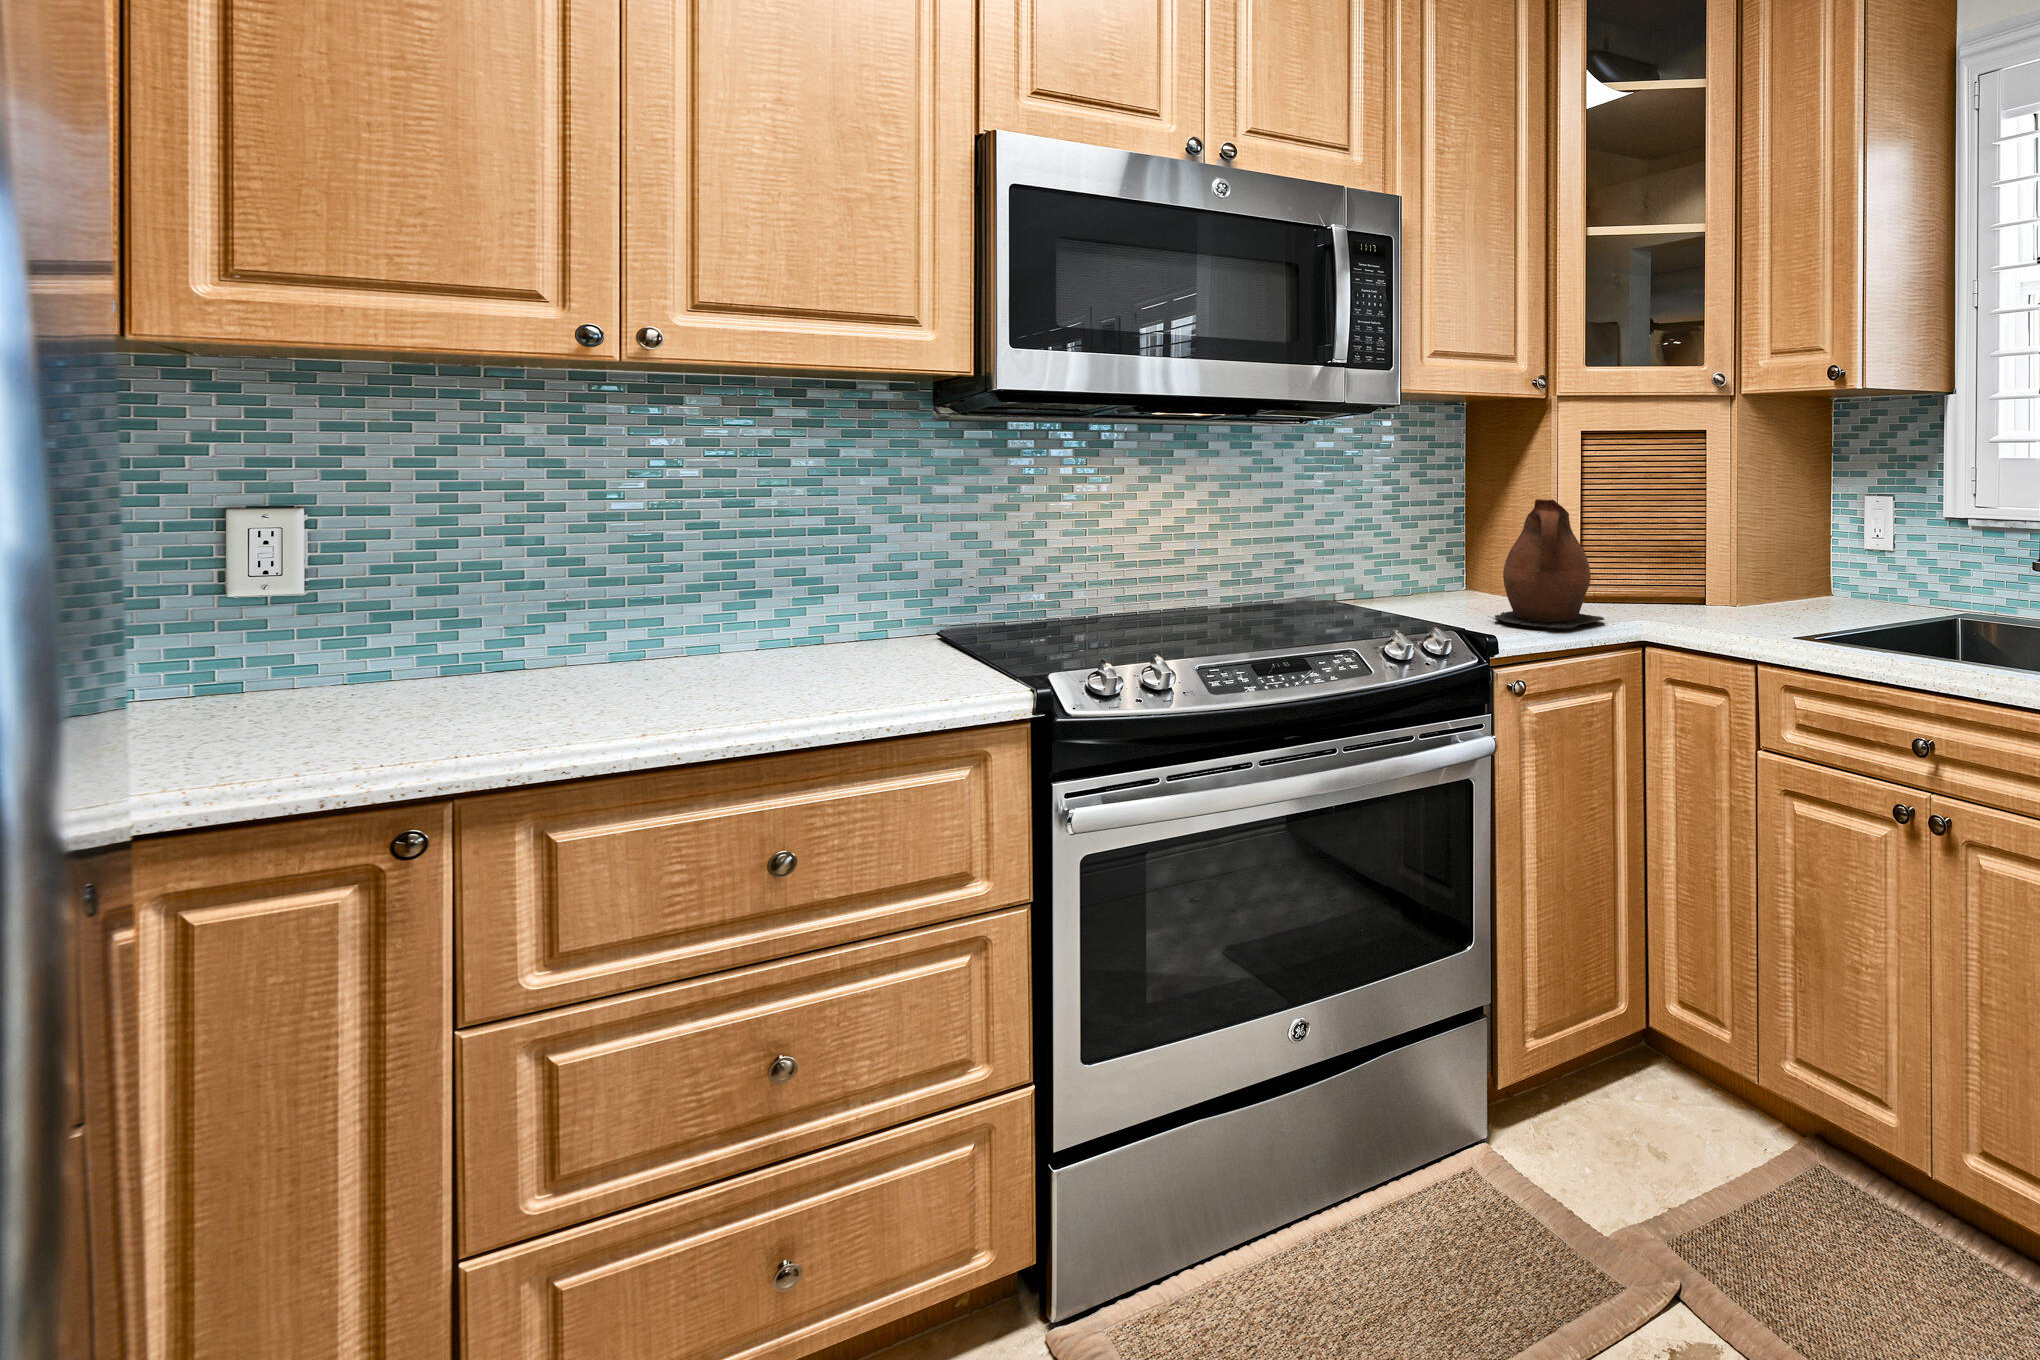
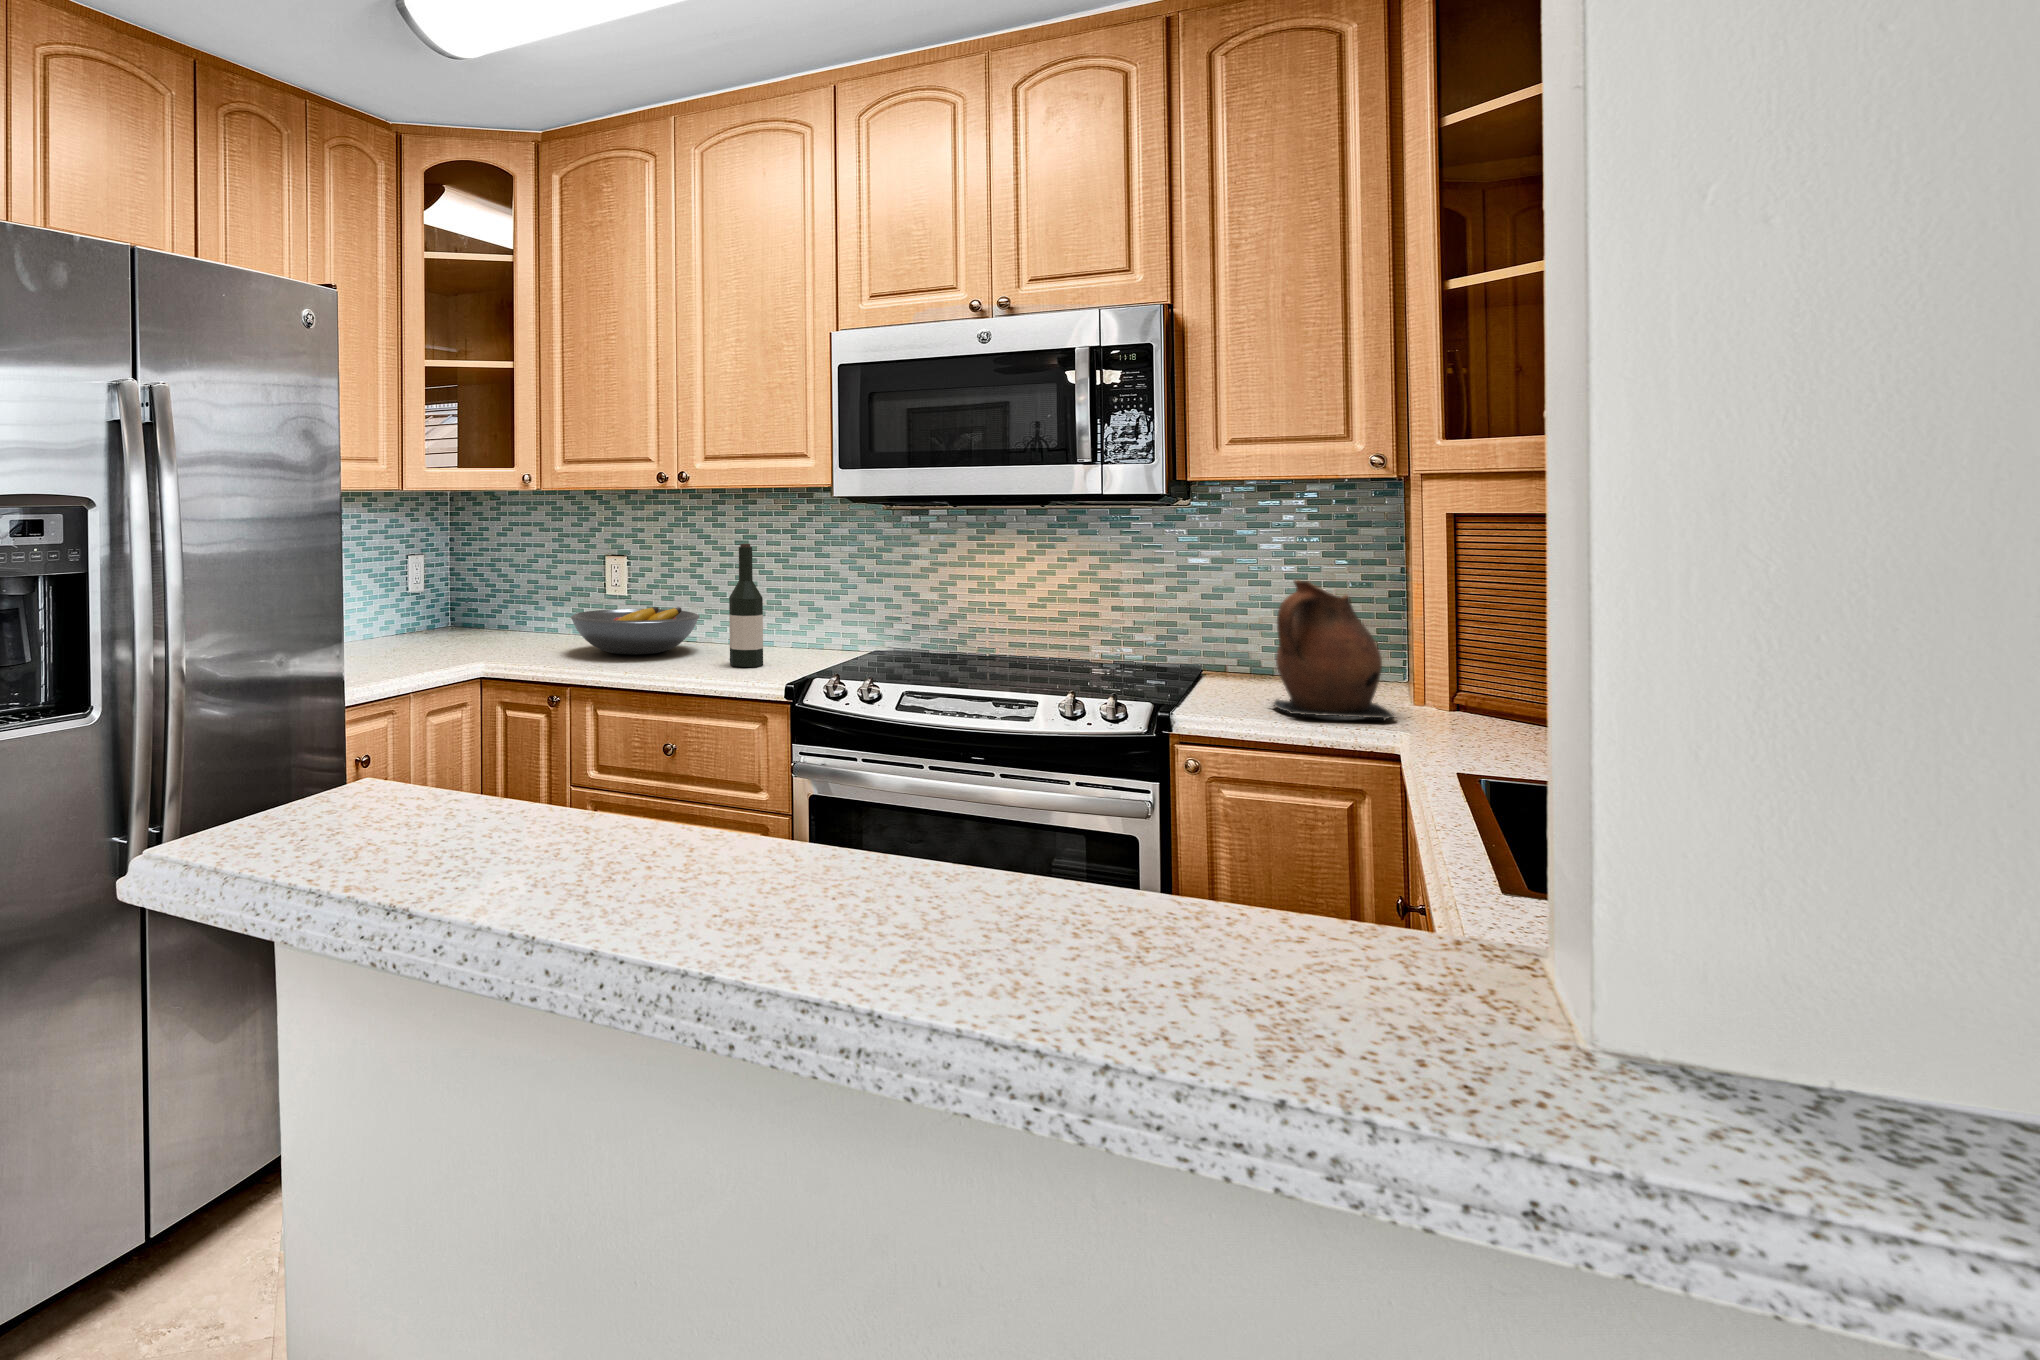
wine bottle: none [782,475,846,691] -> present [729,544,763,667]
fruit bowl: none [283,601,641,715] -> present [571,607,699,655]

